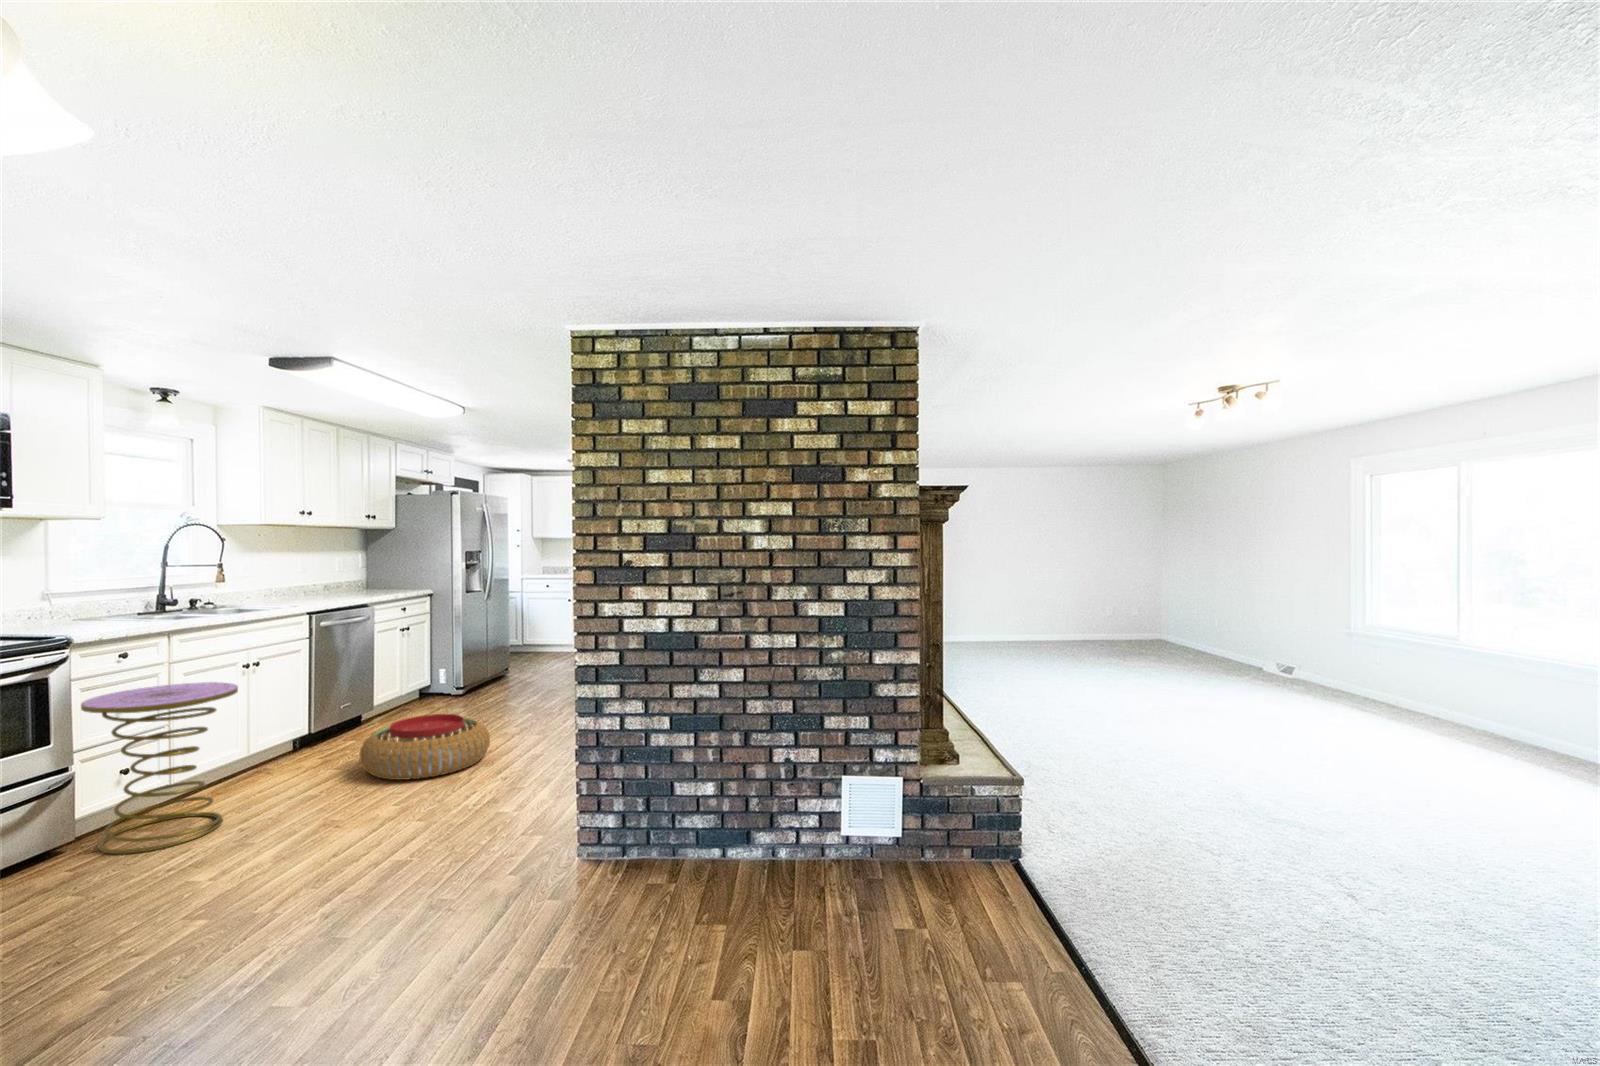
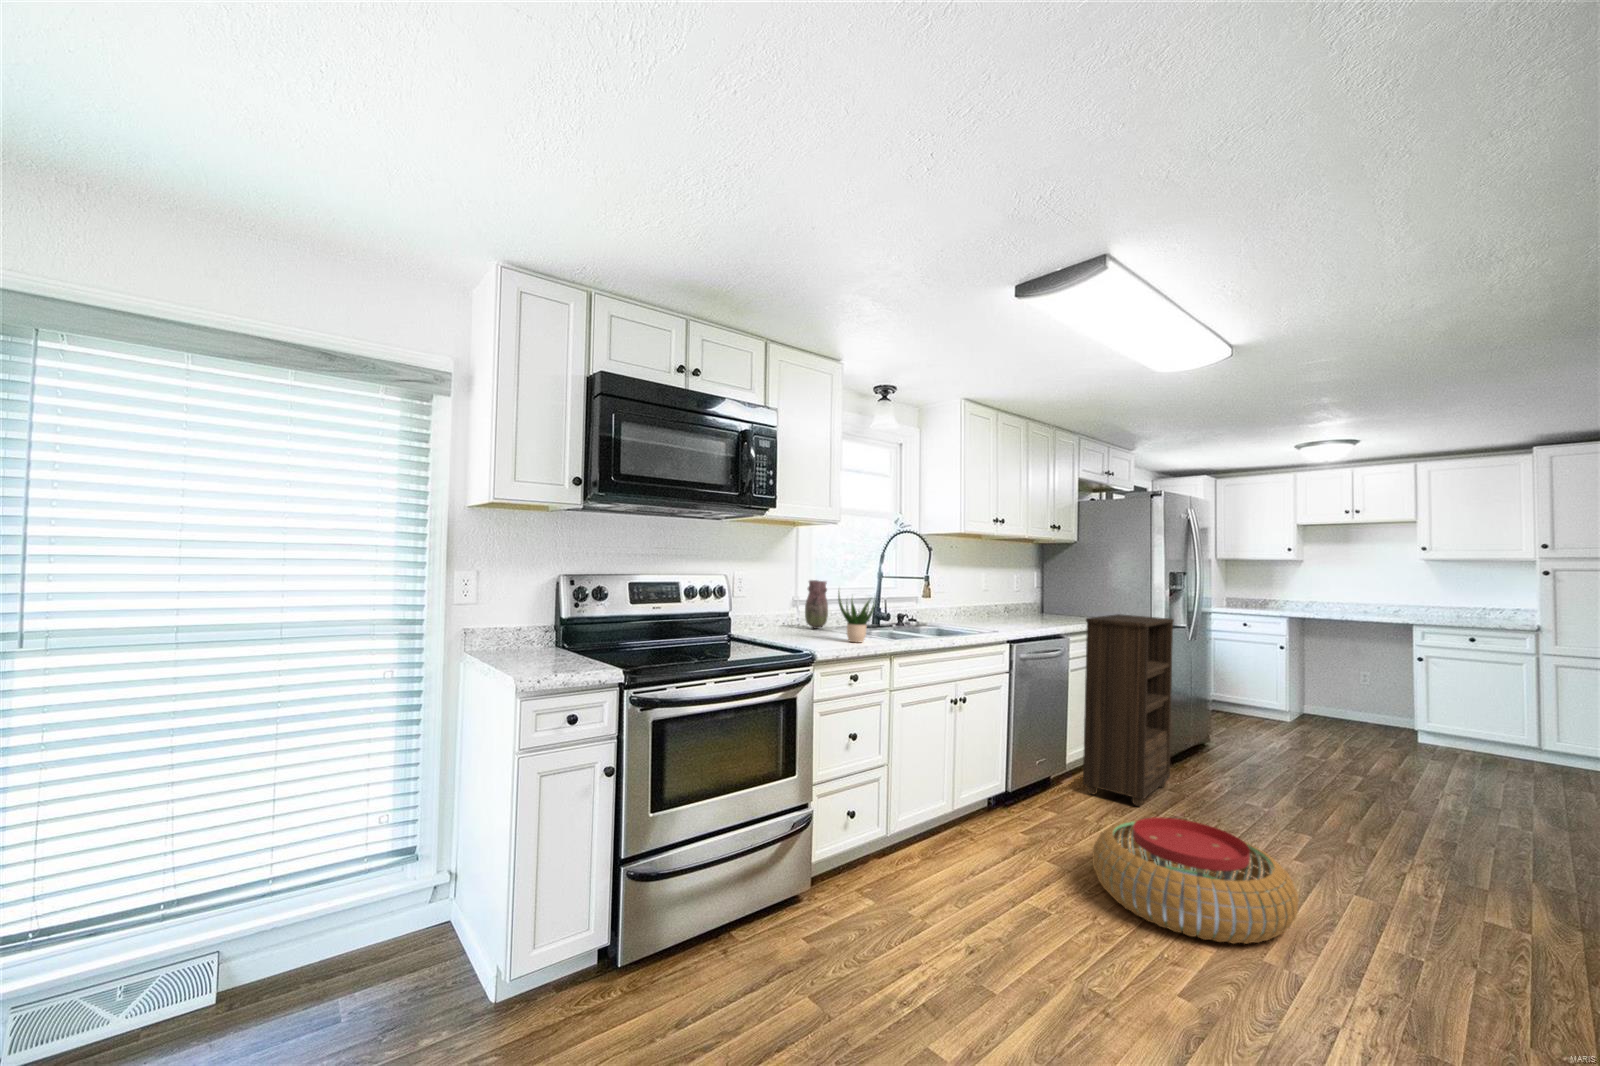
vase: none [62,575,94,622] -> present [805,580,828,629]
potted plant: none [103,578,147,627] -> present [838,591,875,642]
bookshelf: none [381,583,459,723] -> present [1083,614,1174,806]
side table: present [81,682,238,854] -> none [822,720,970,950]

